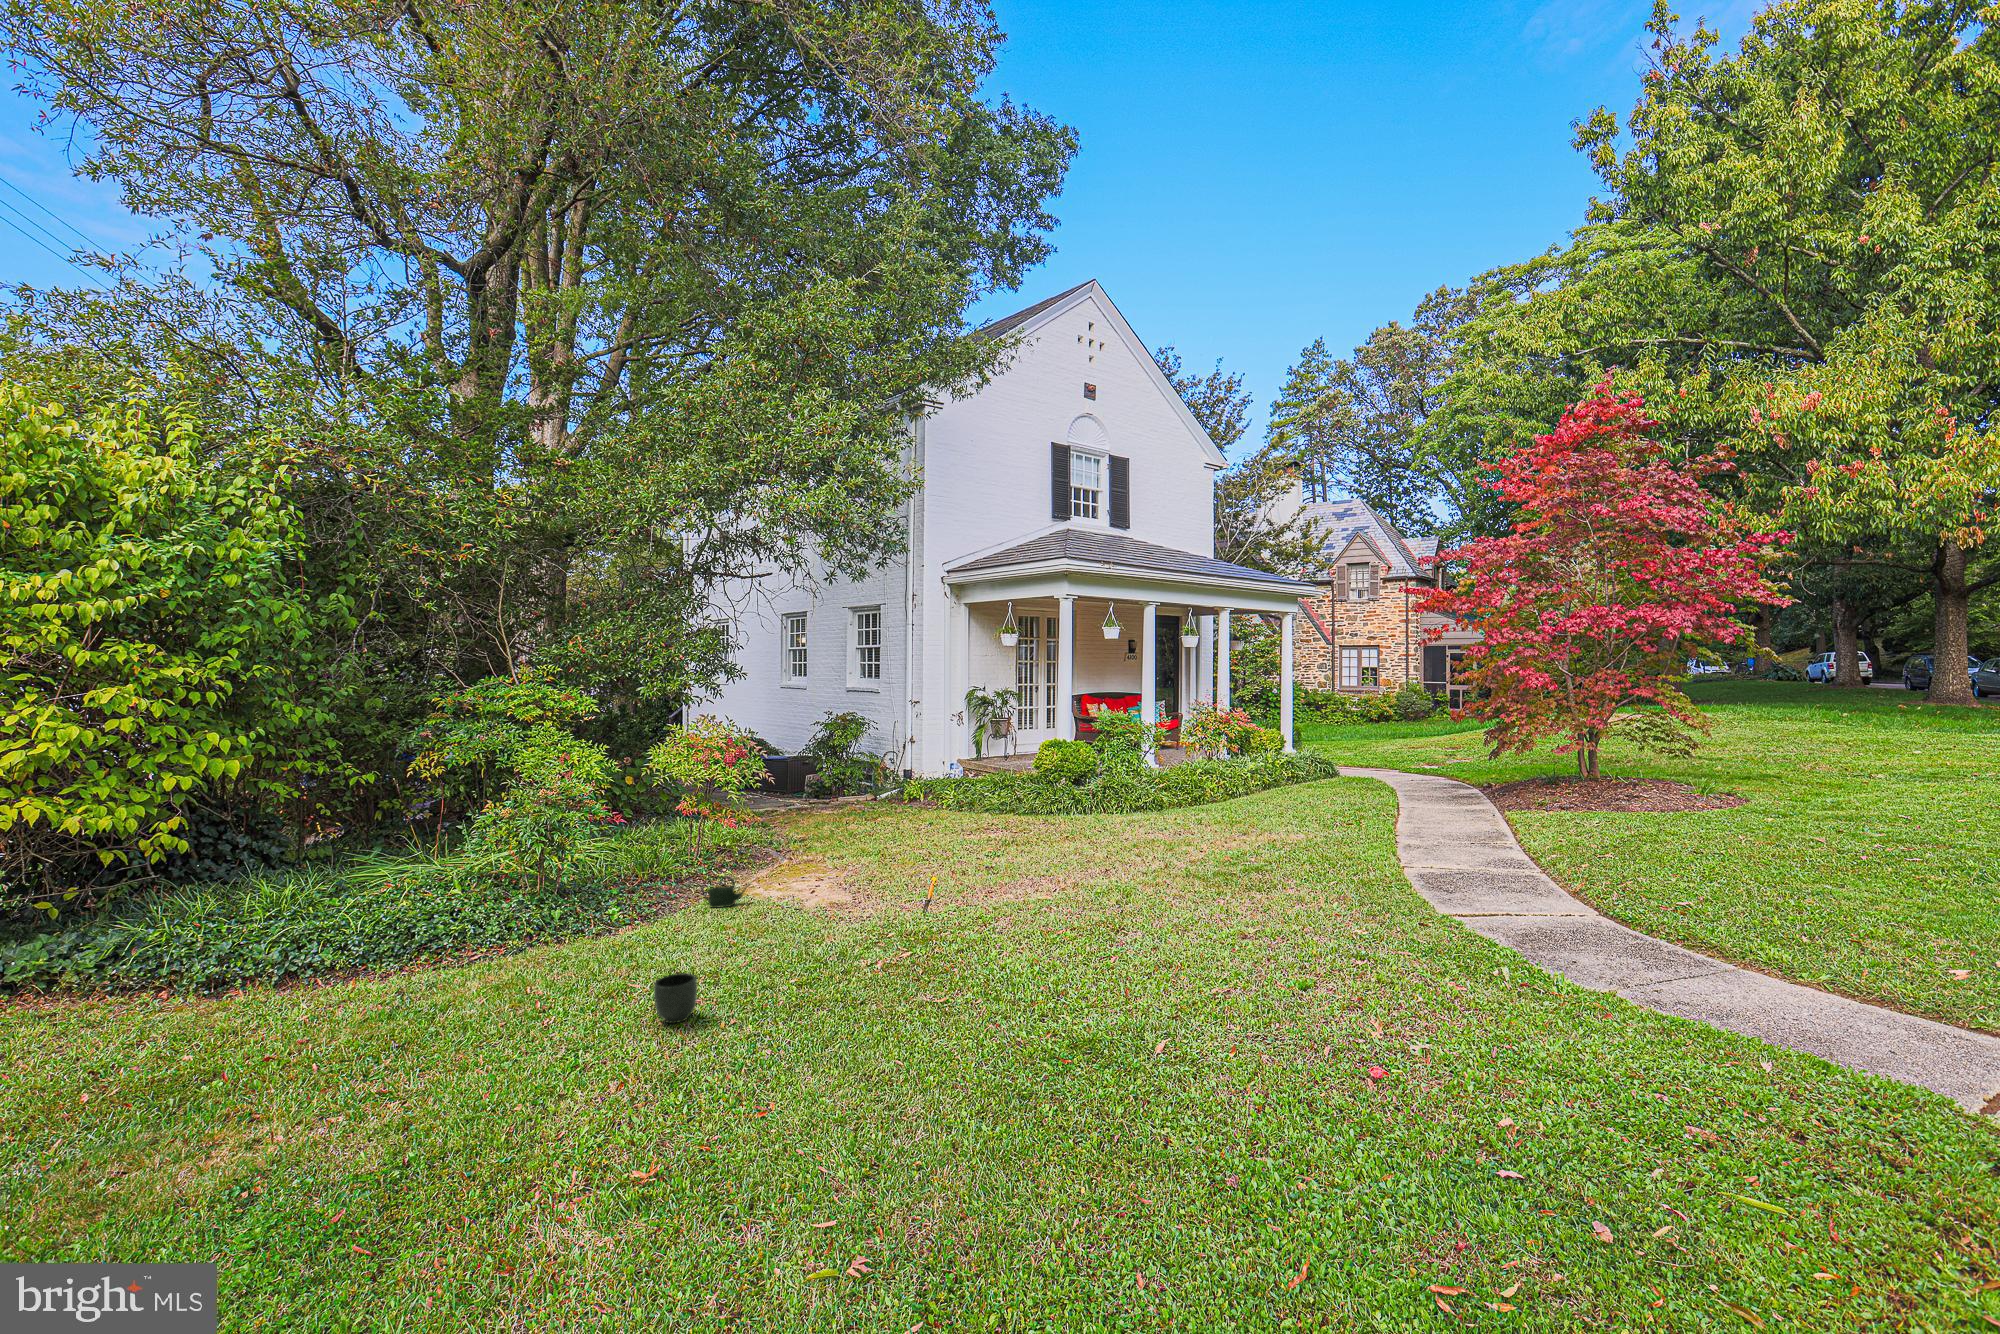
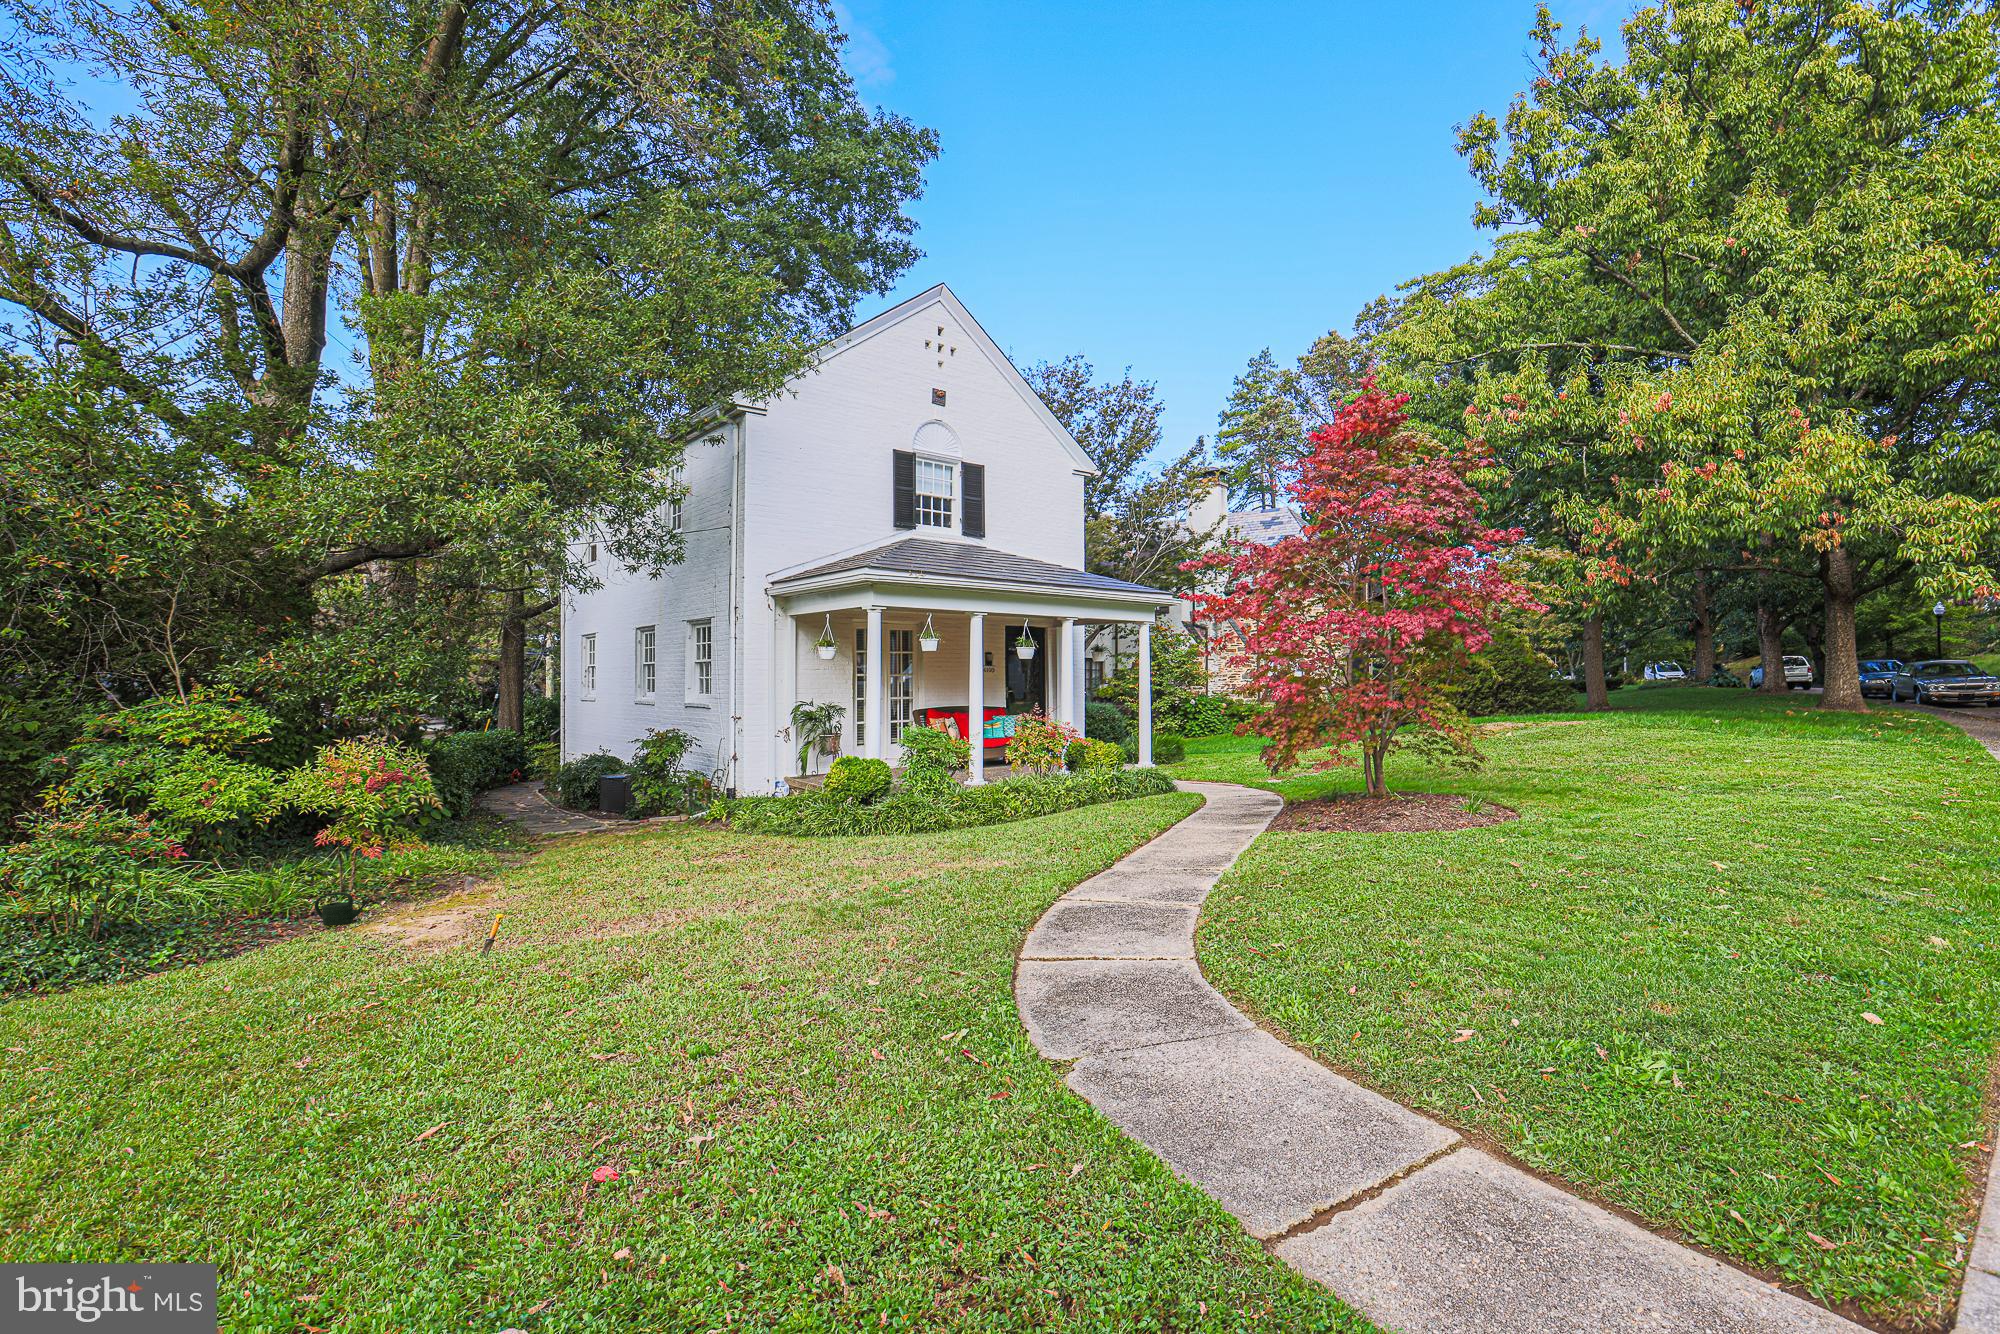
planter: present [653,973,697,1023] -> none [78,991,138,1045]

